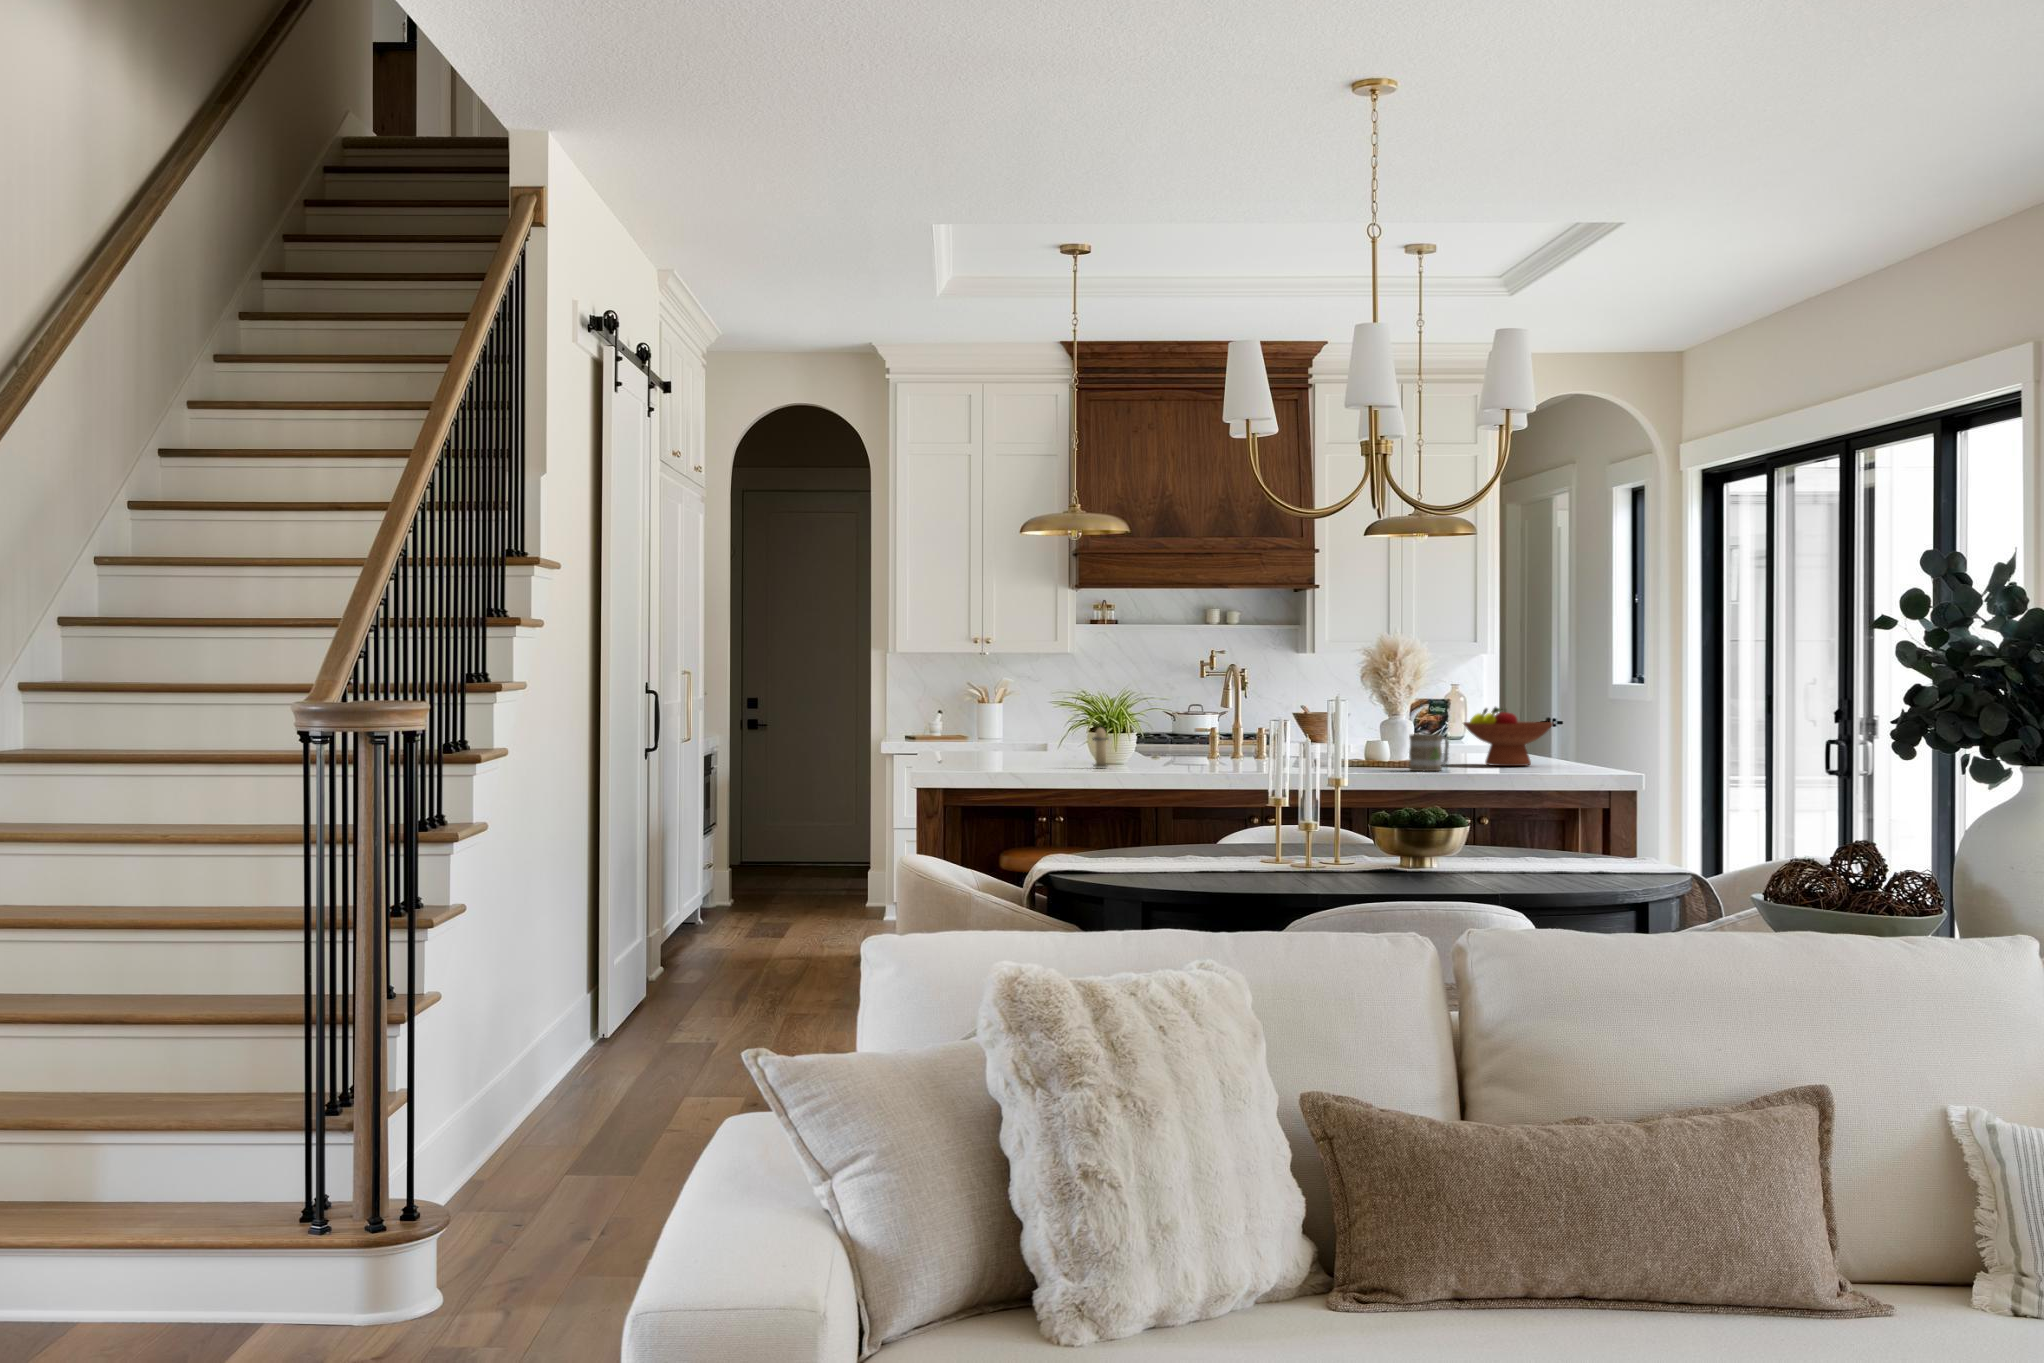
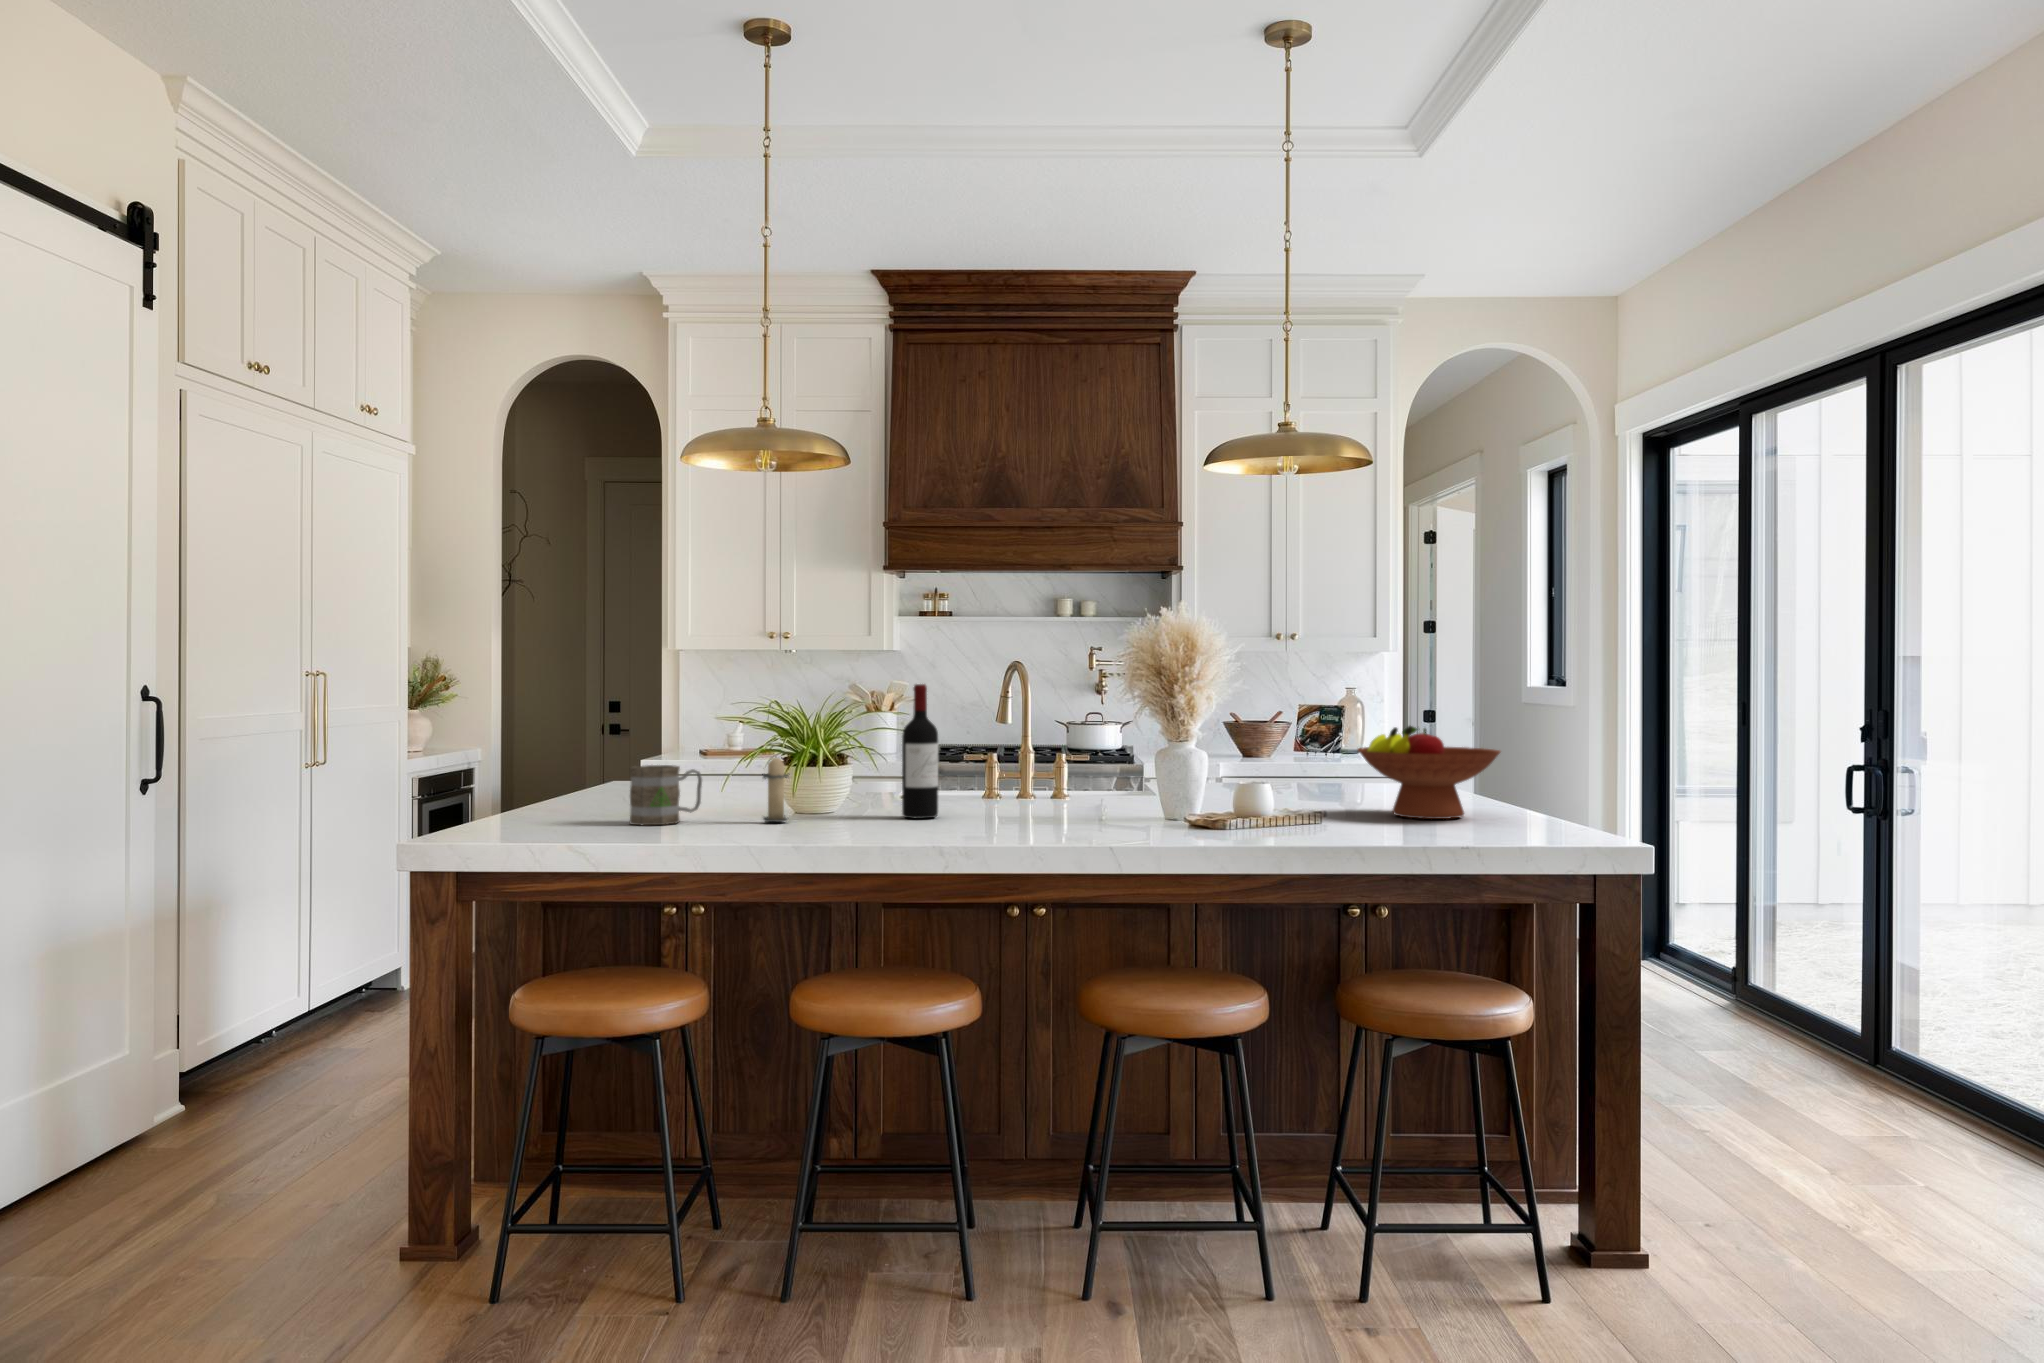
wine bottle: none [1173,682,1196,767] -> present [902,684,938,819]
mug: present [1409,734,1449,771] -> present [630,765,702,825]

